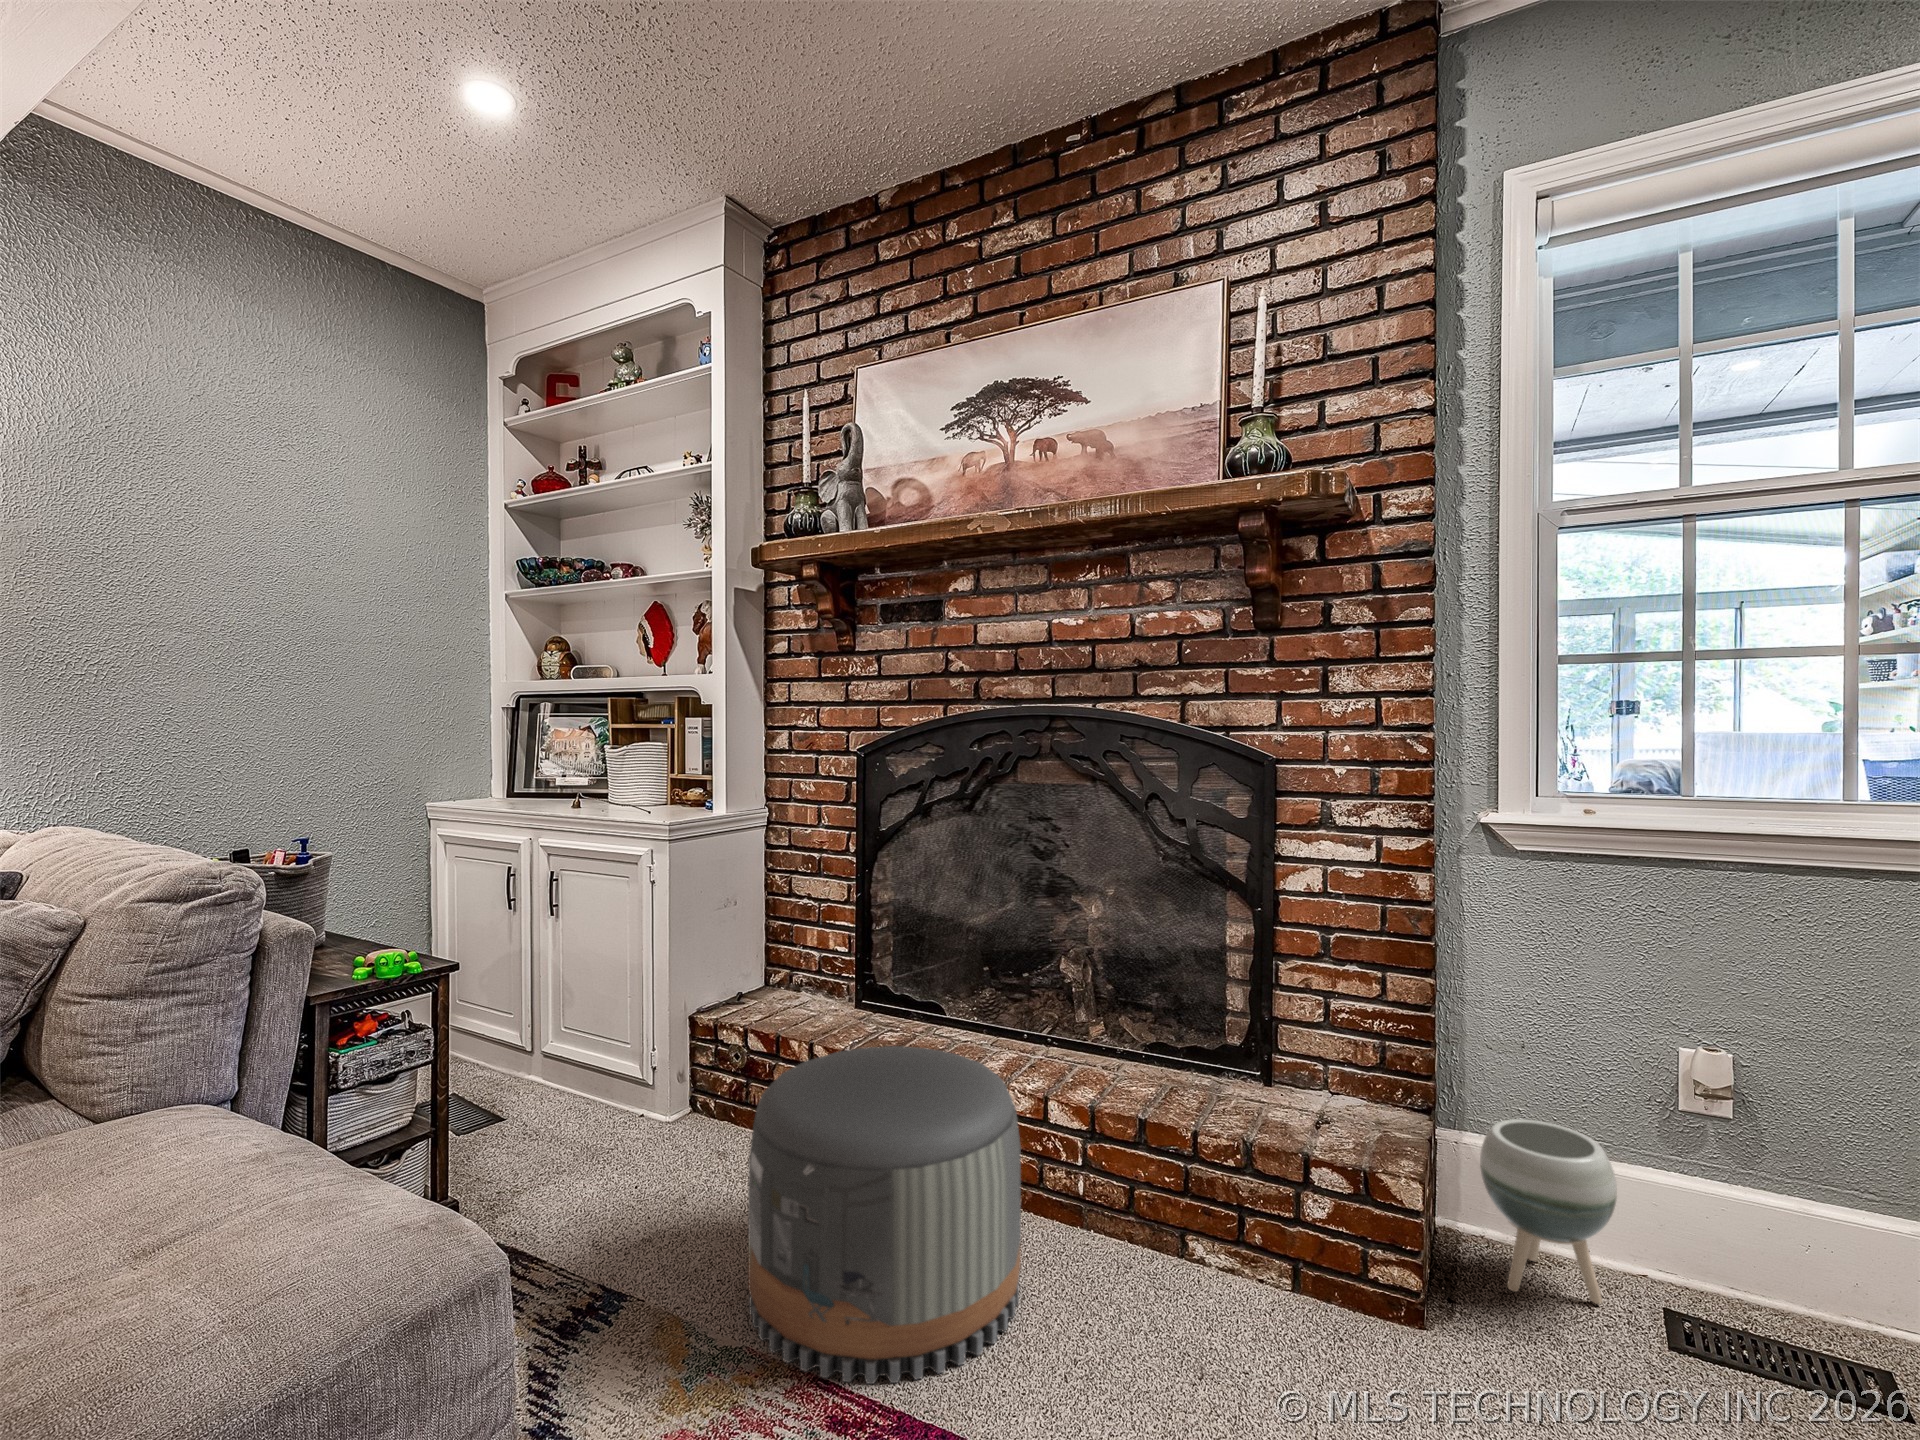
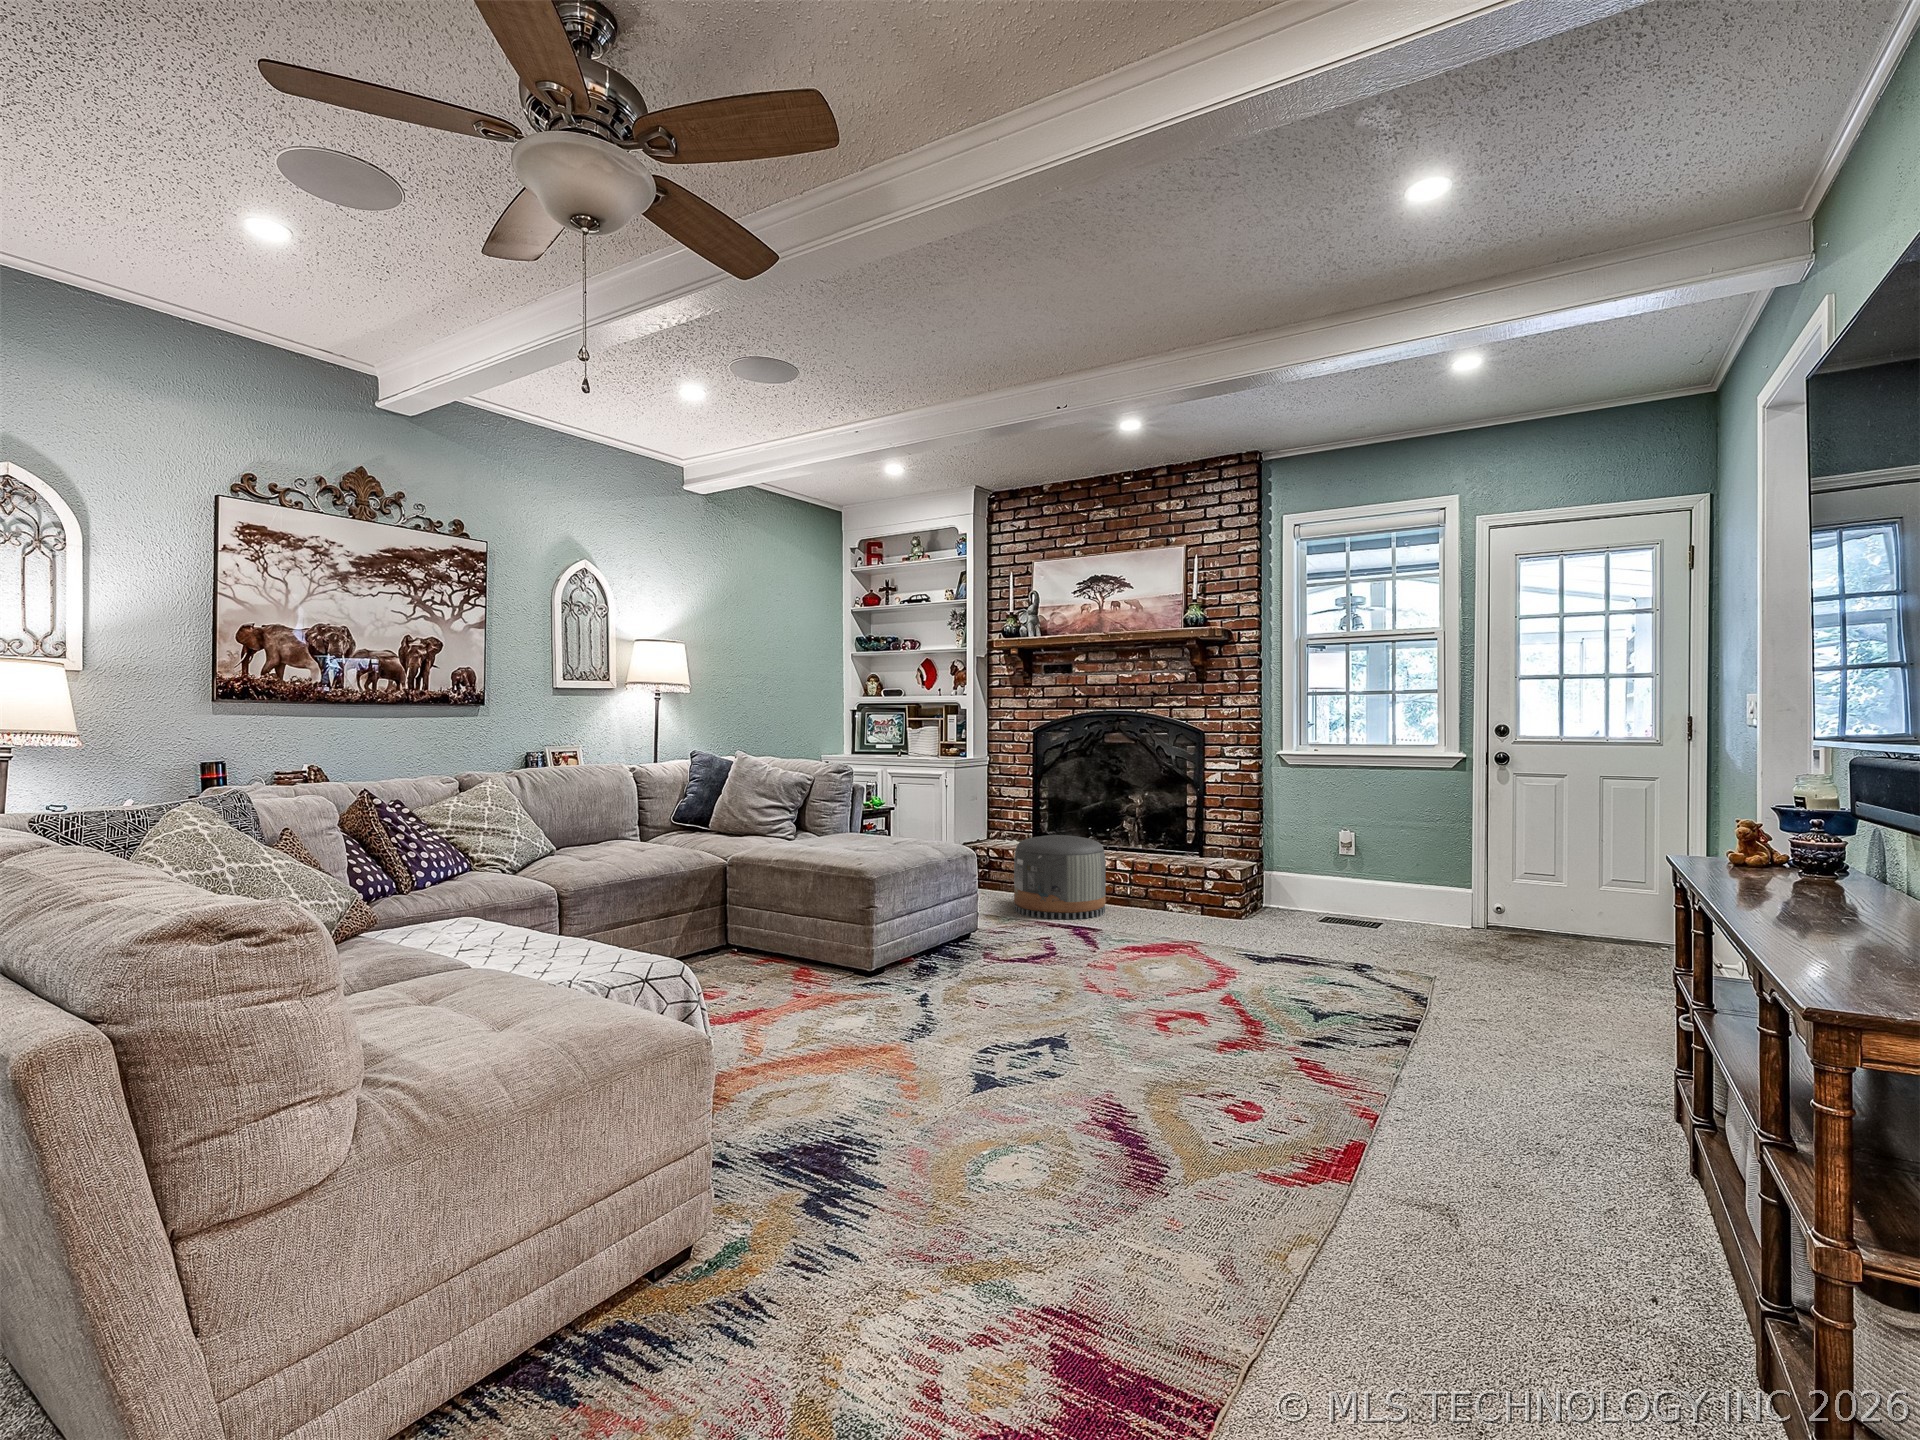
planter: present [1480,1119,1617,1304] -> none [1270,862,1312,918]

